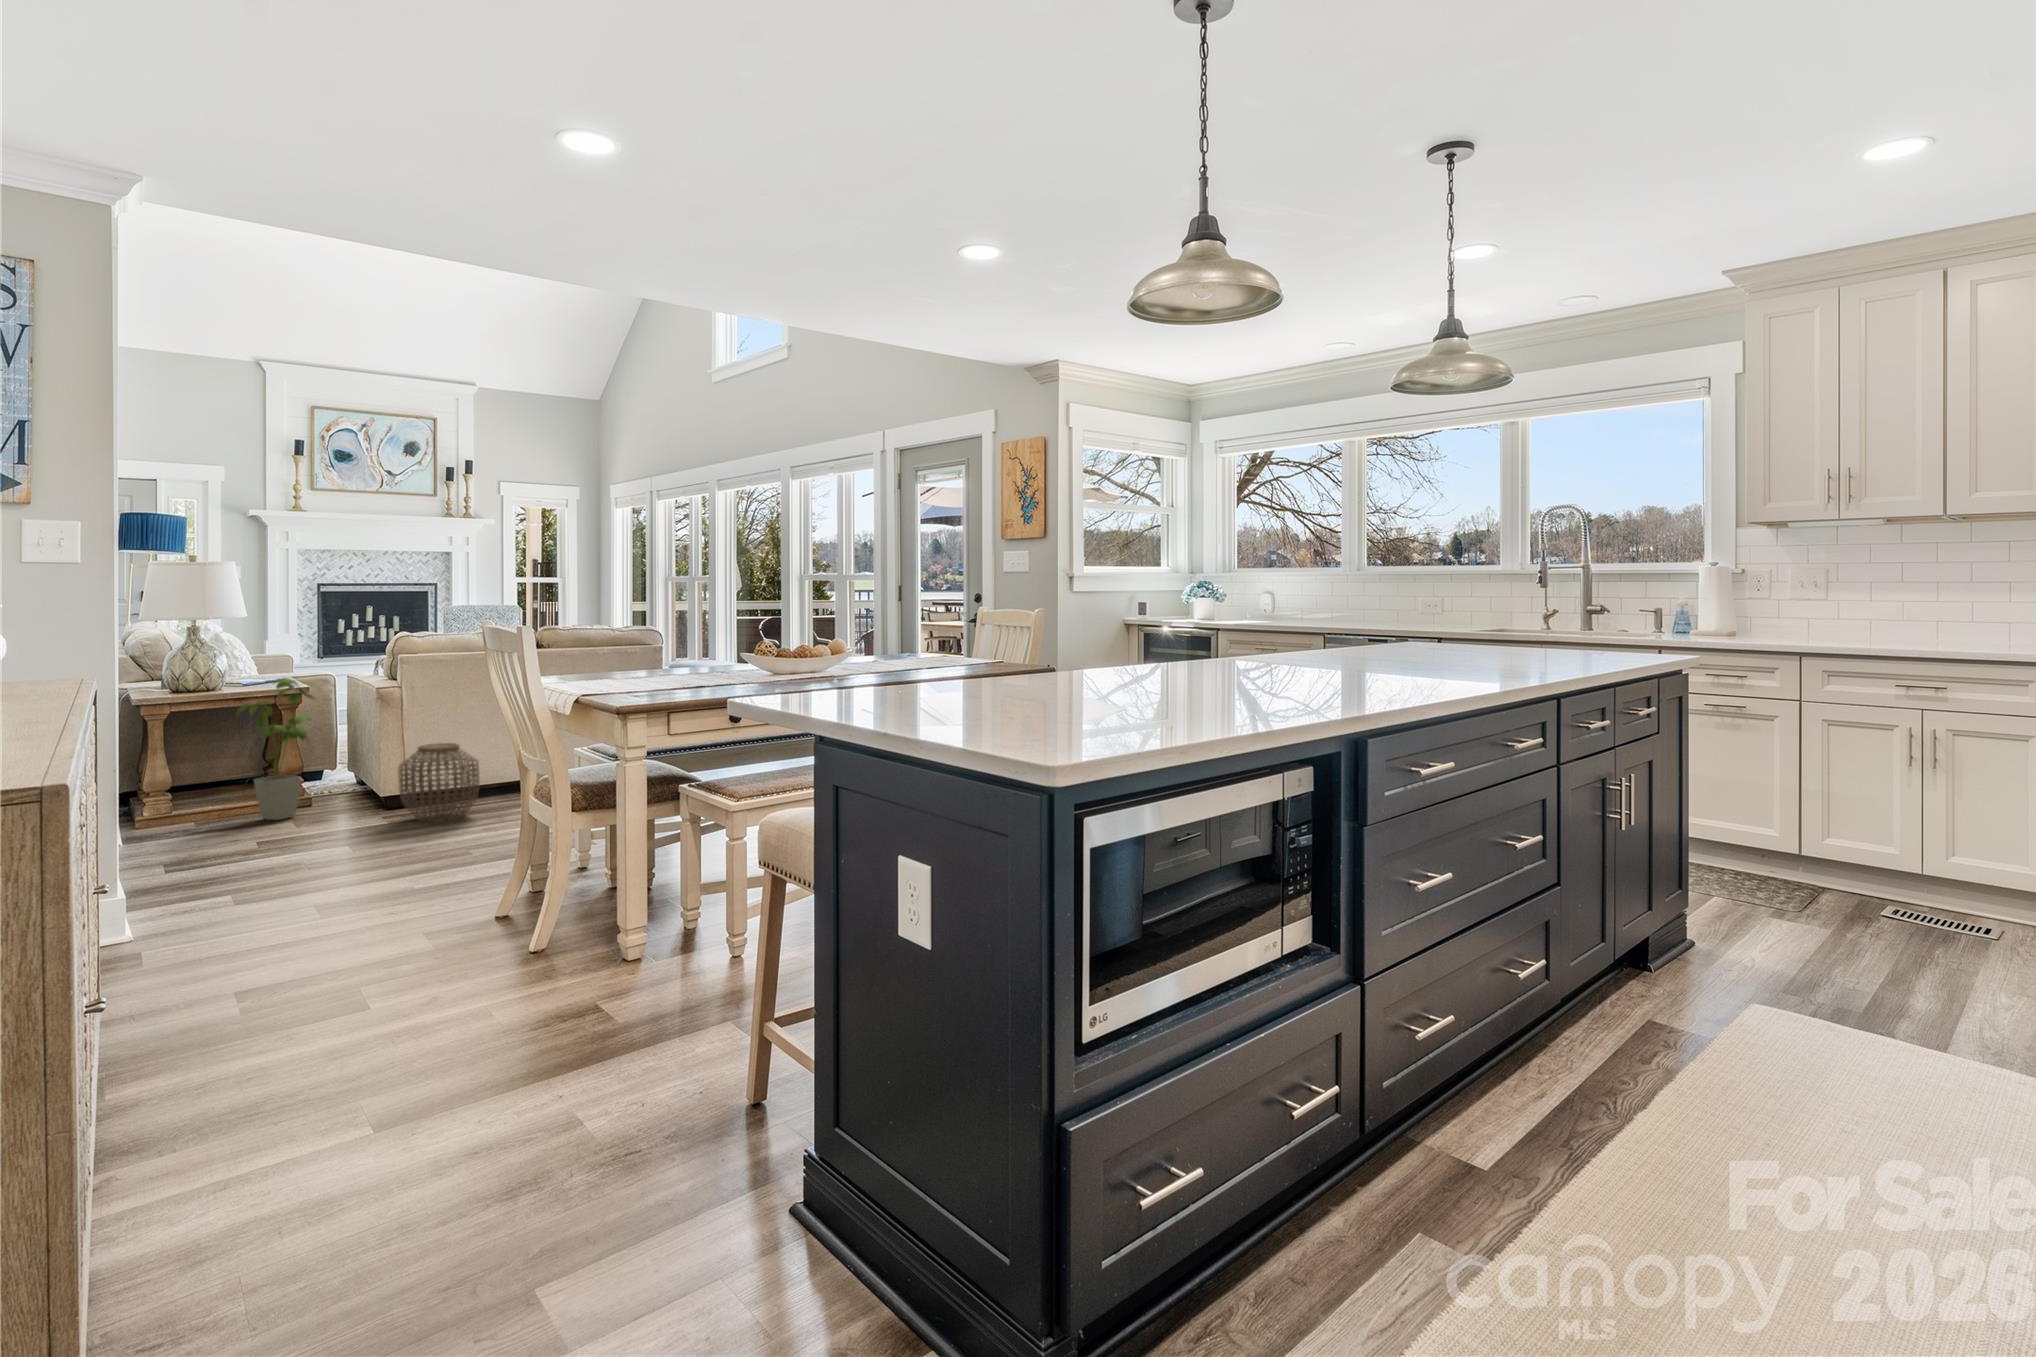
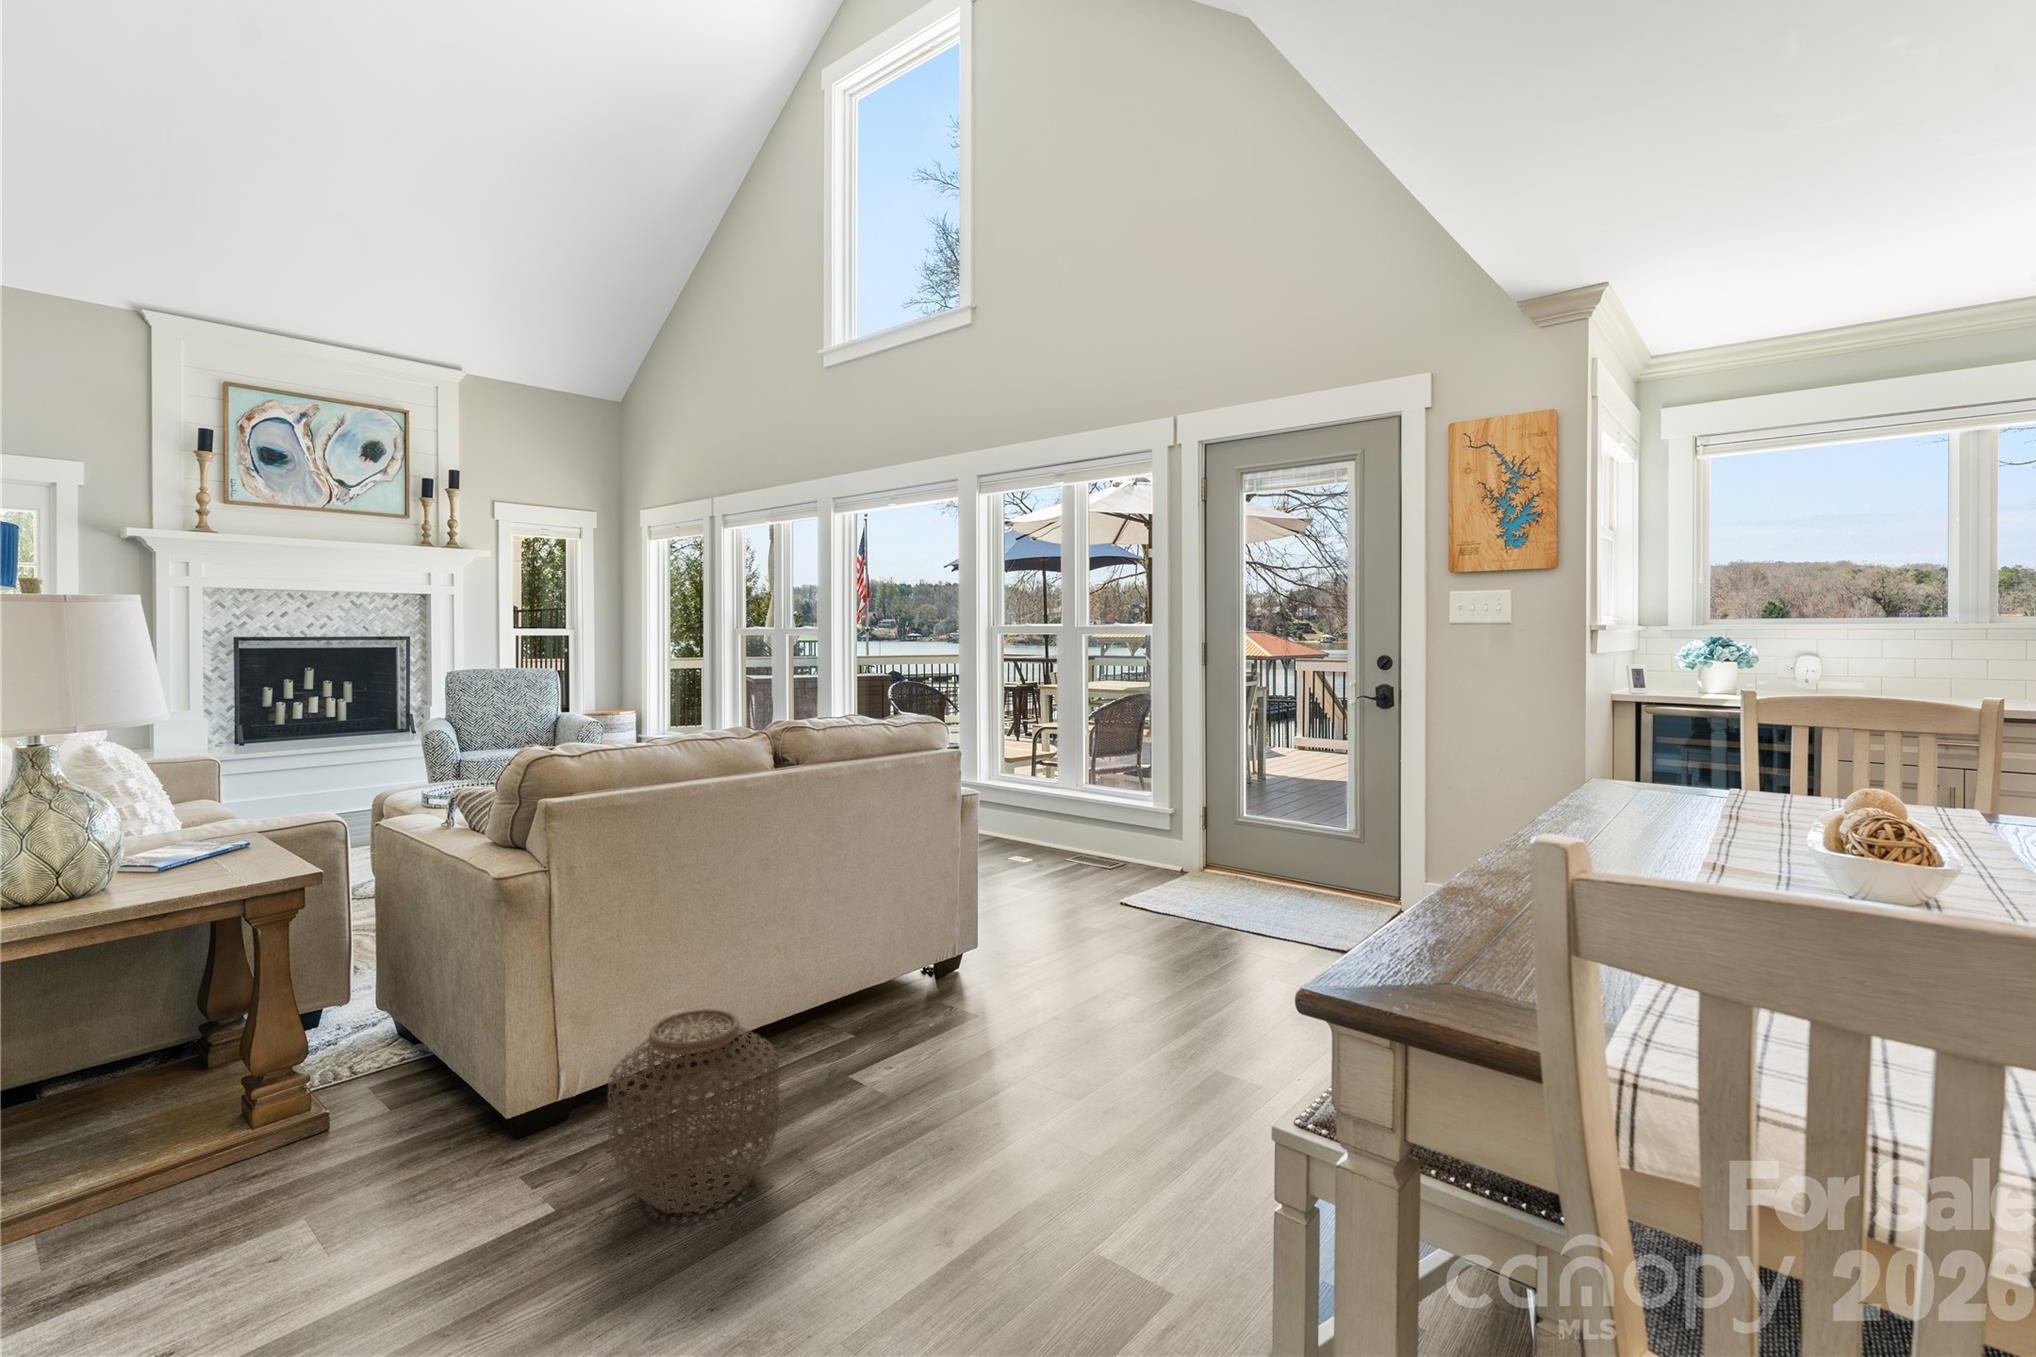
house plant: present [237,678,319,820] -> none [185,890,415,1251]

